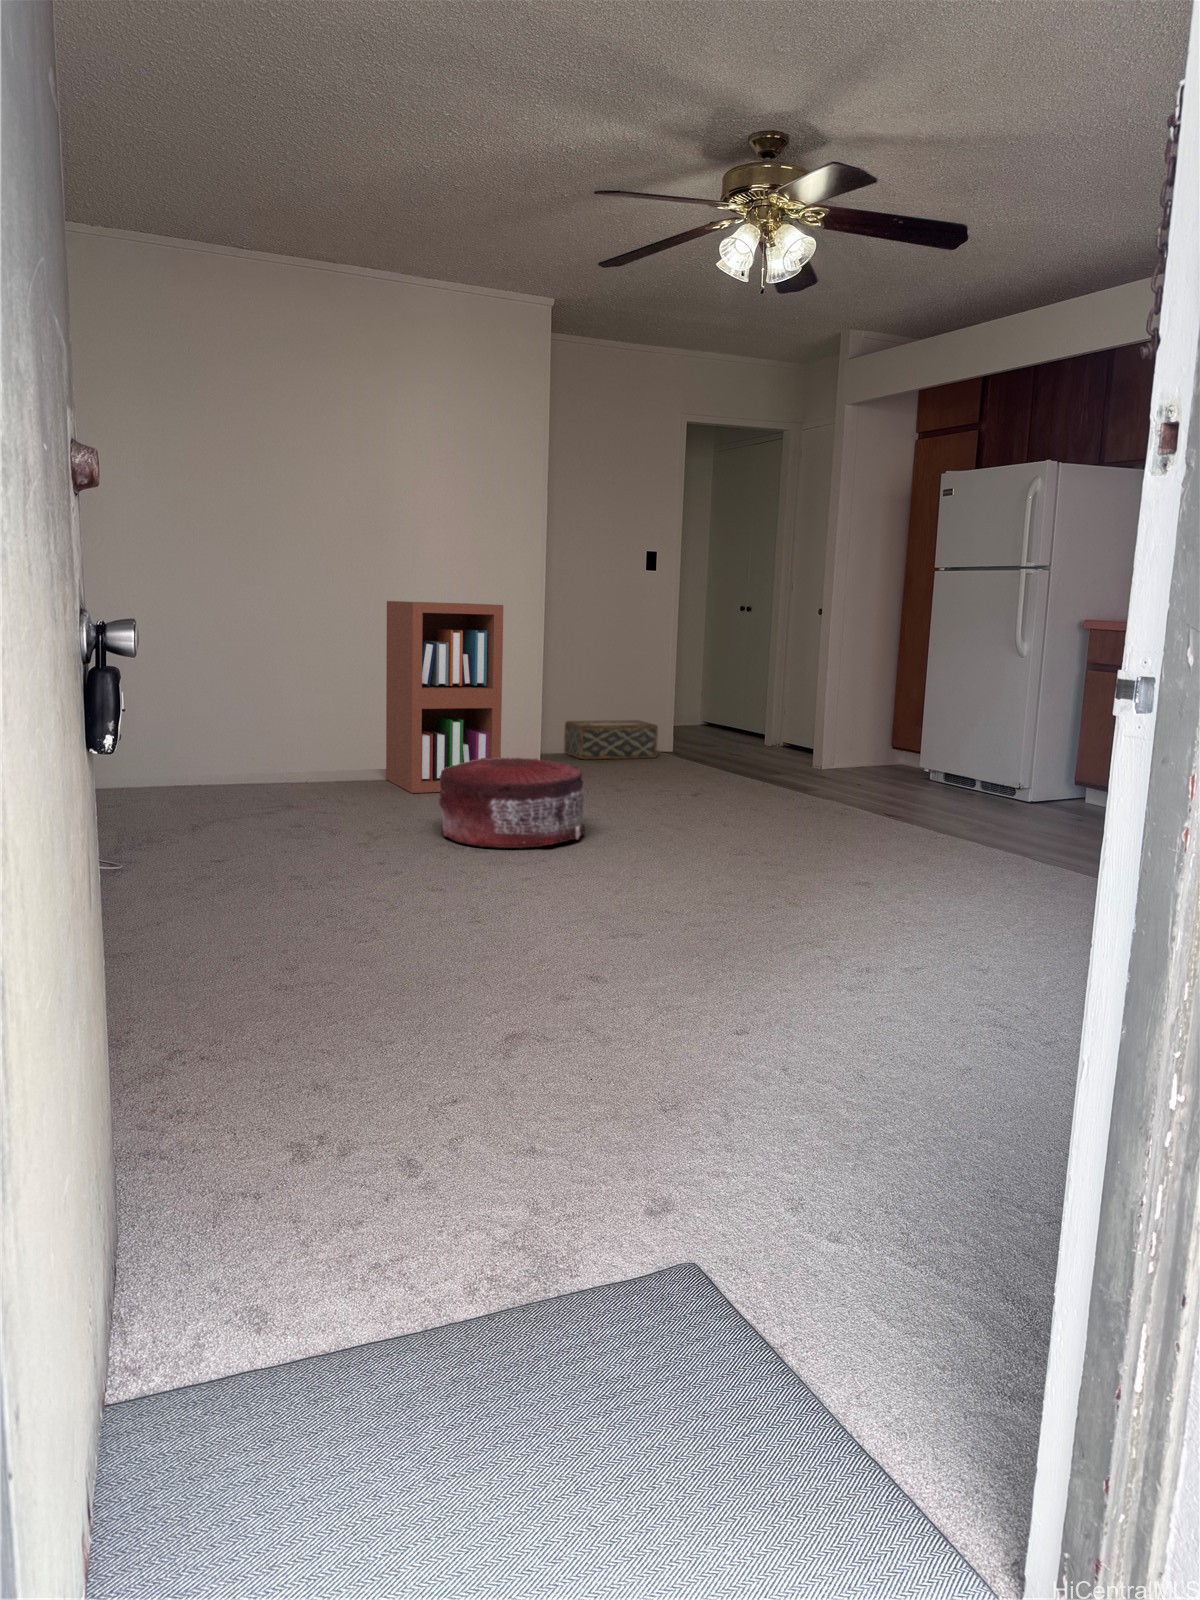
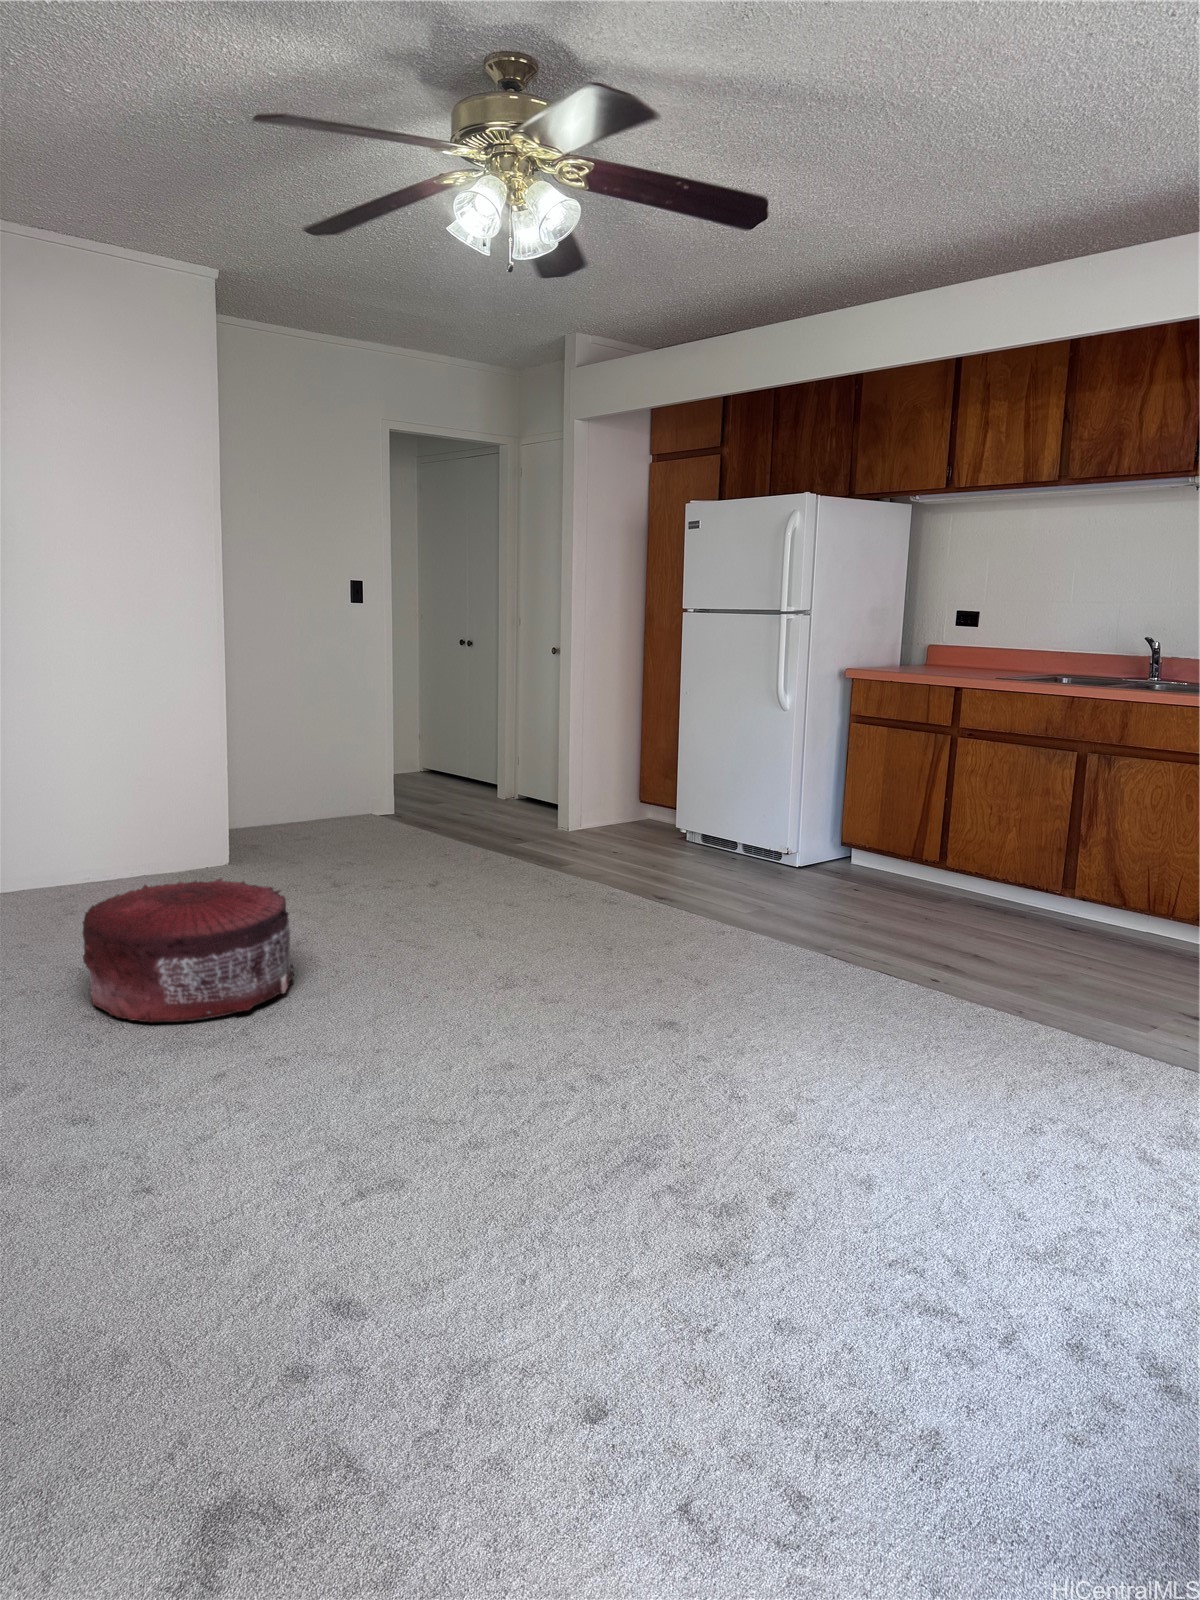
bookshelf: present [386,601,503,793] -> none [9,657,179,913]
woven basket: present [564,720,658,759] -> none [261,778,374,832]

